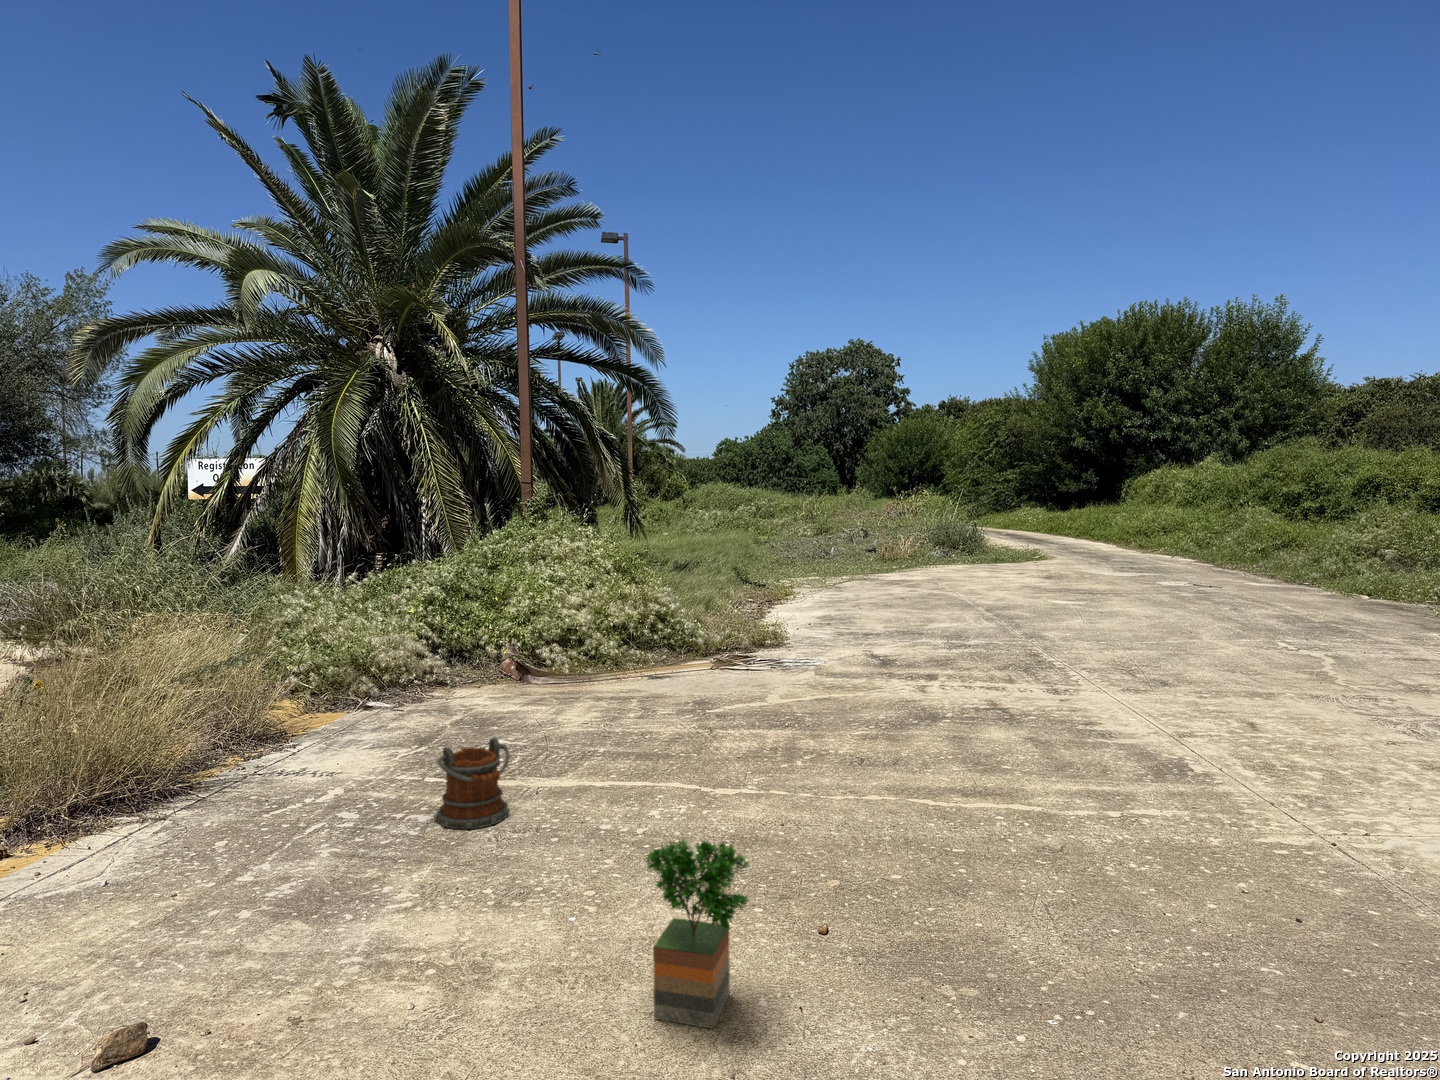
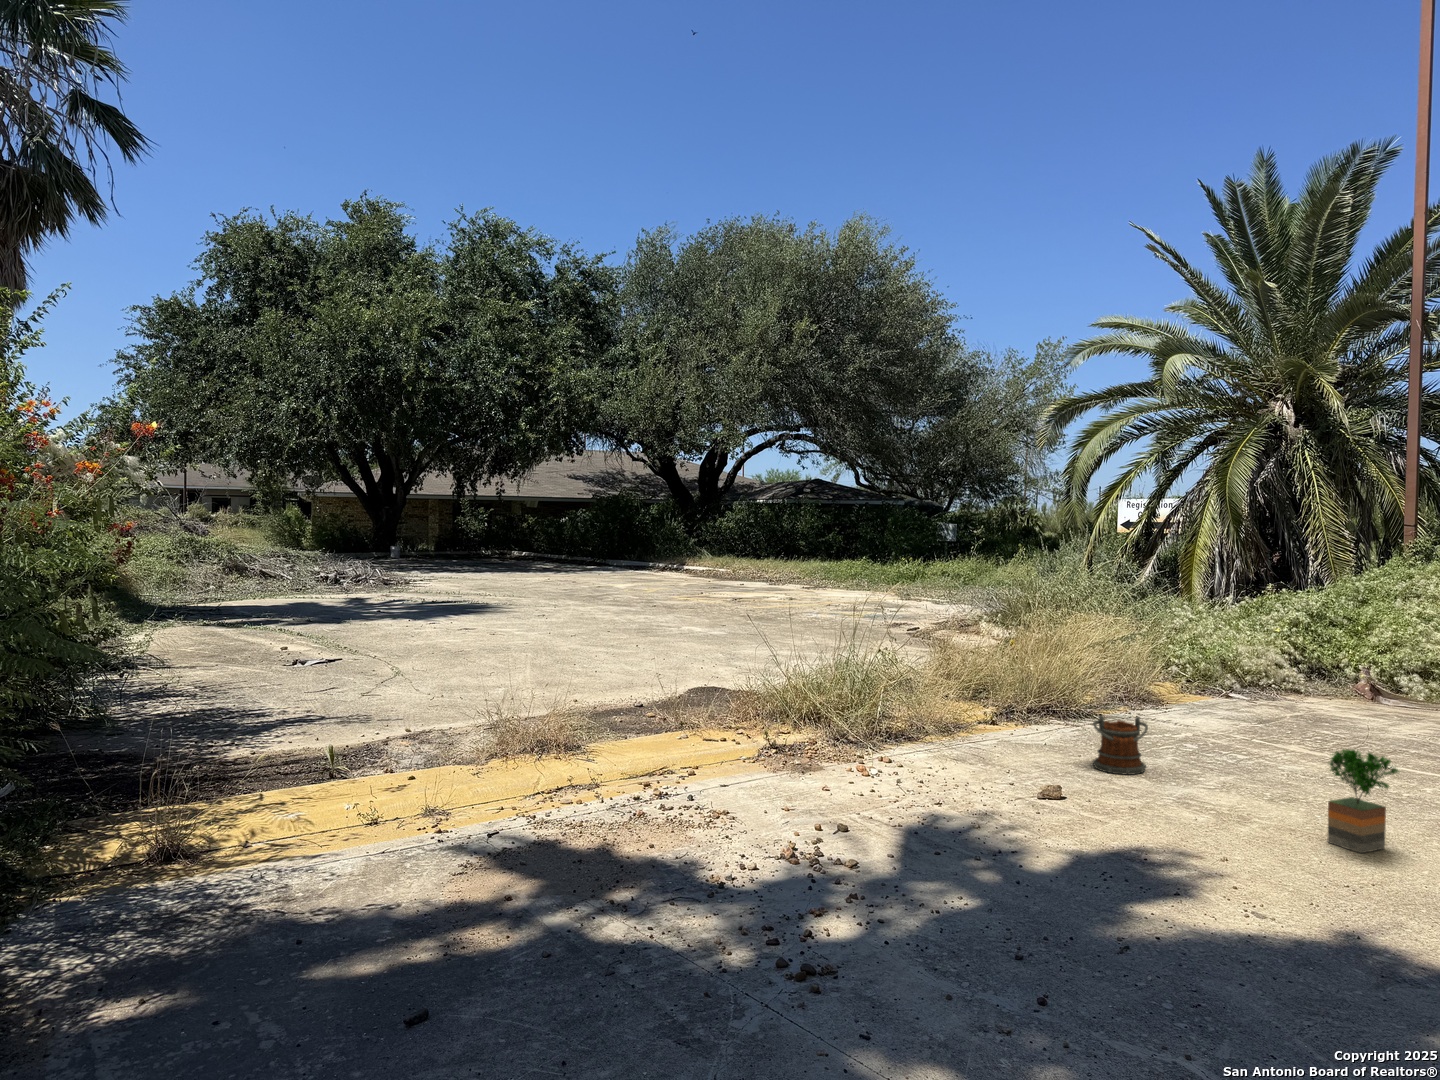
bucket: present [435,738,510,829] -> present [1093,715,1148,775]

